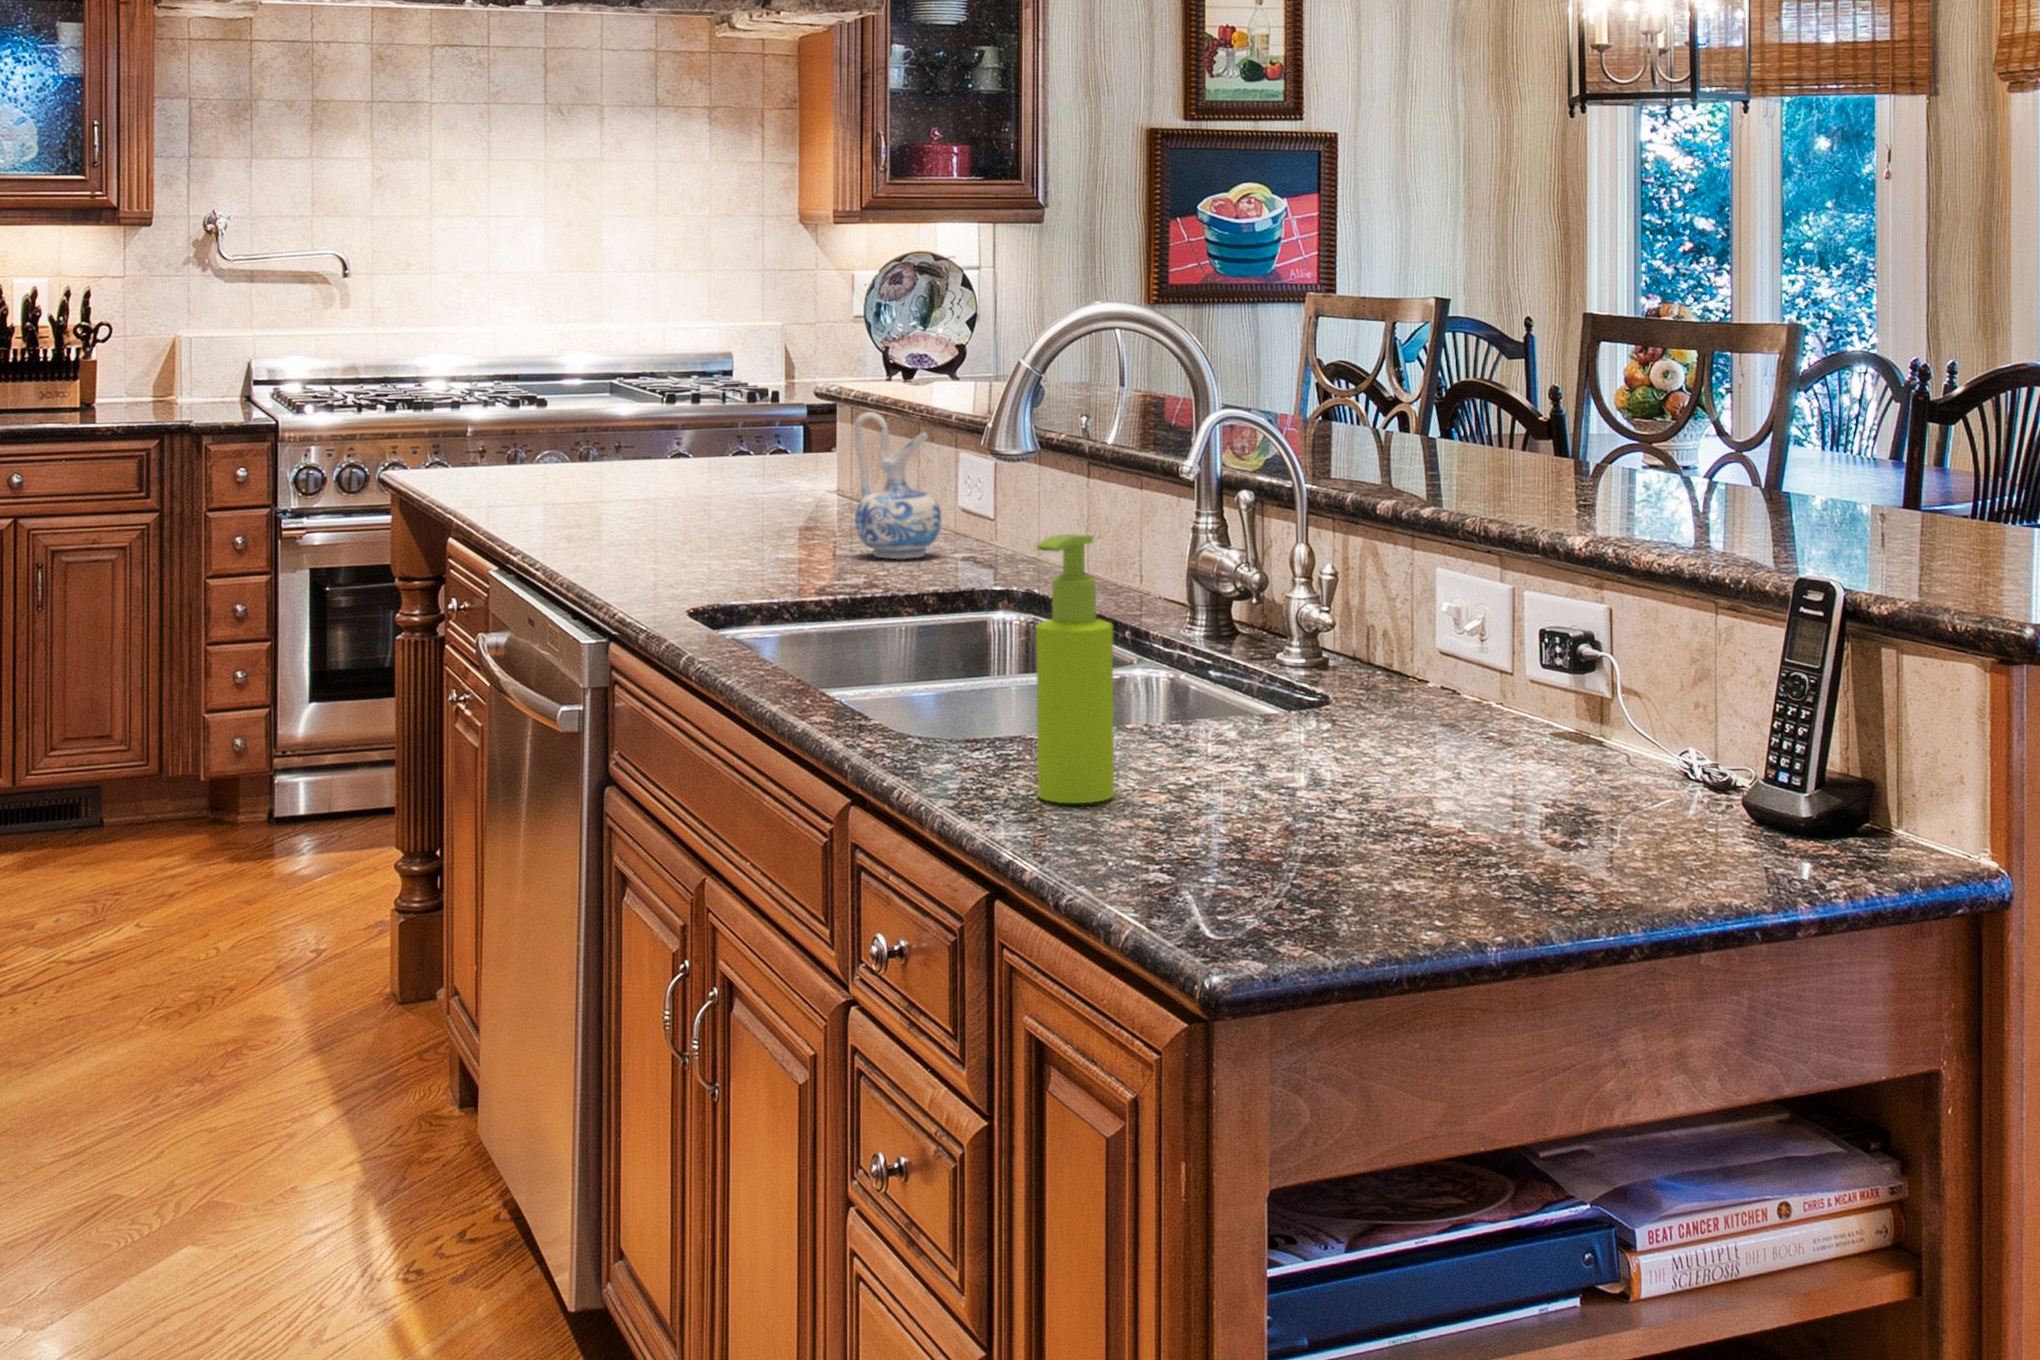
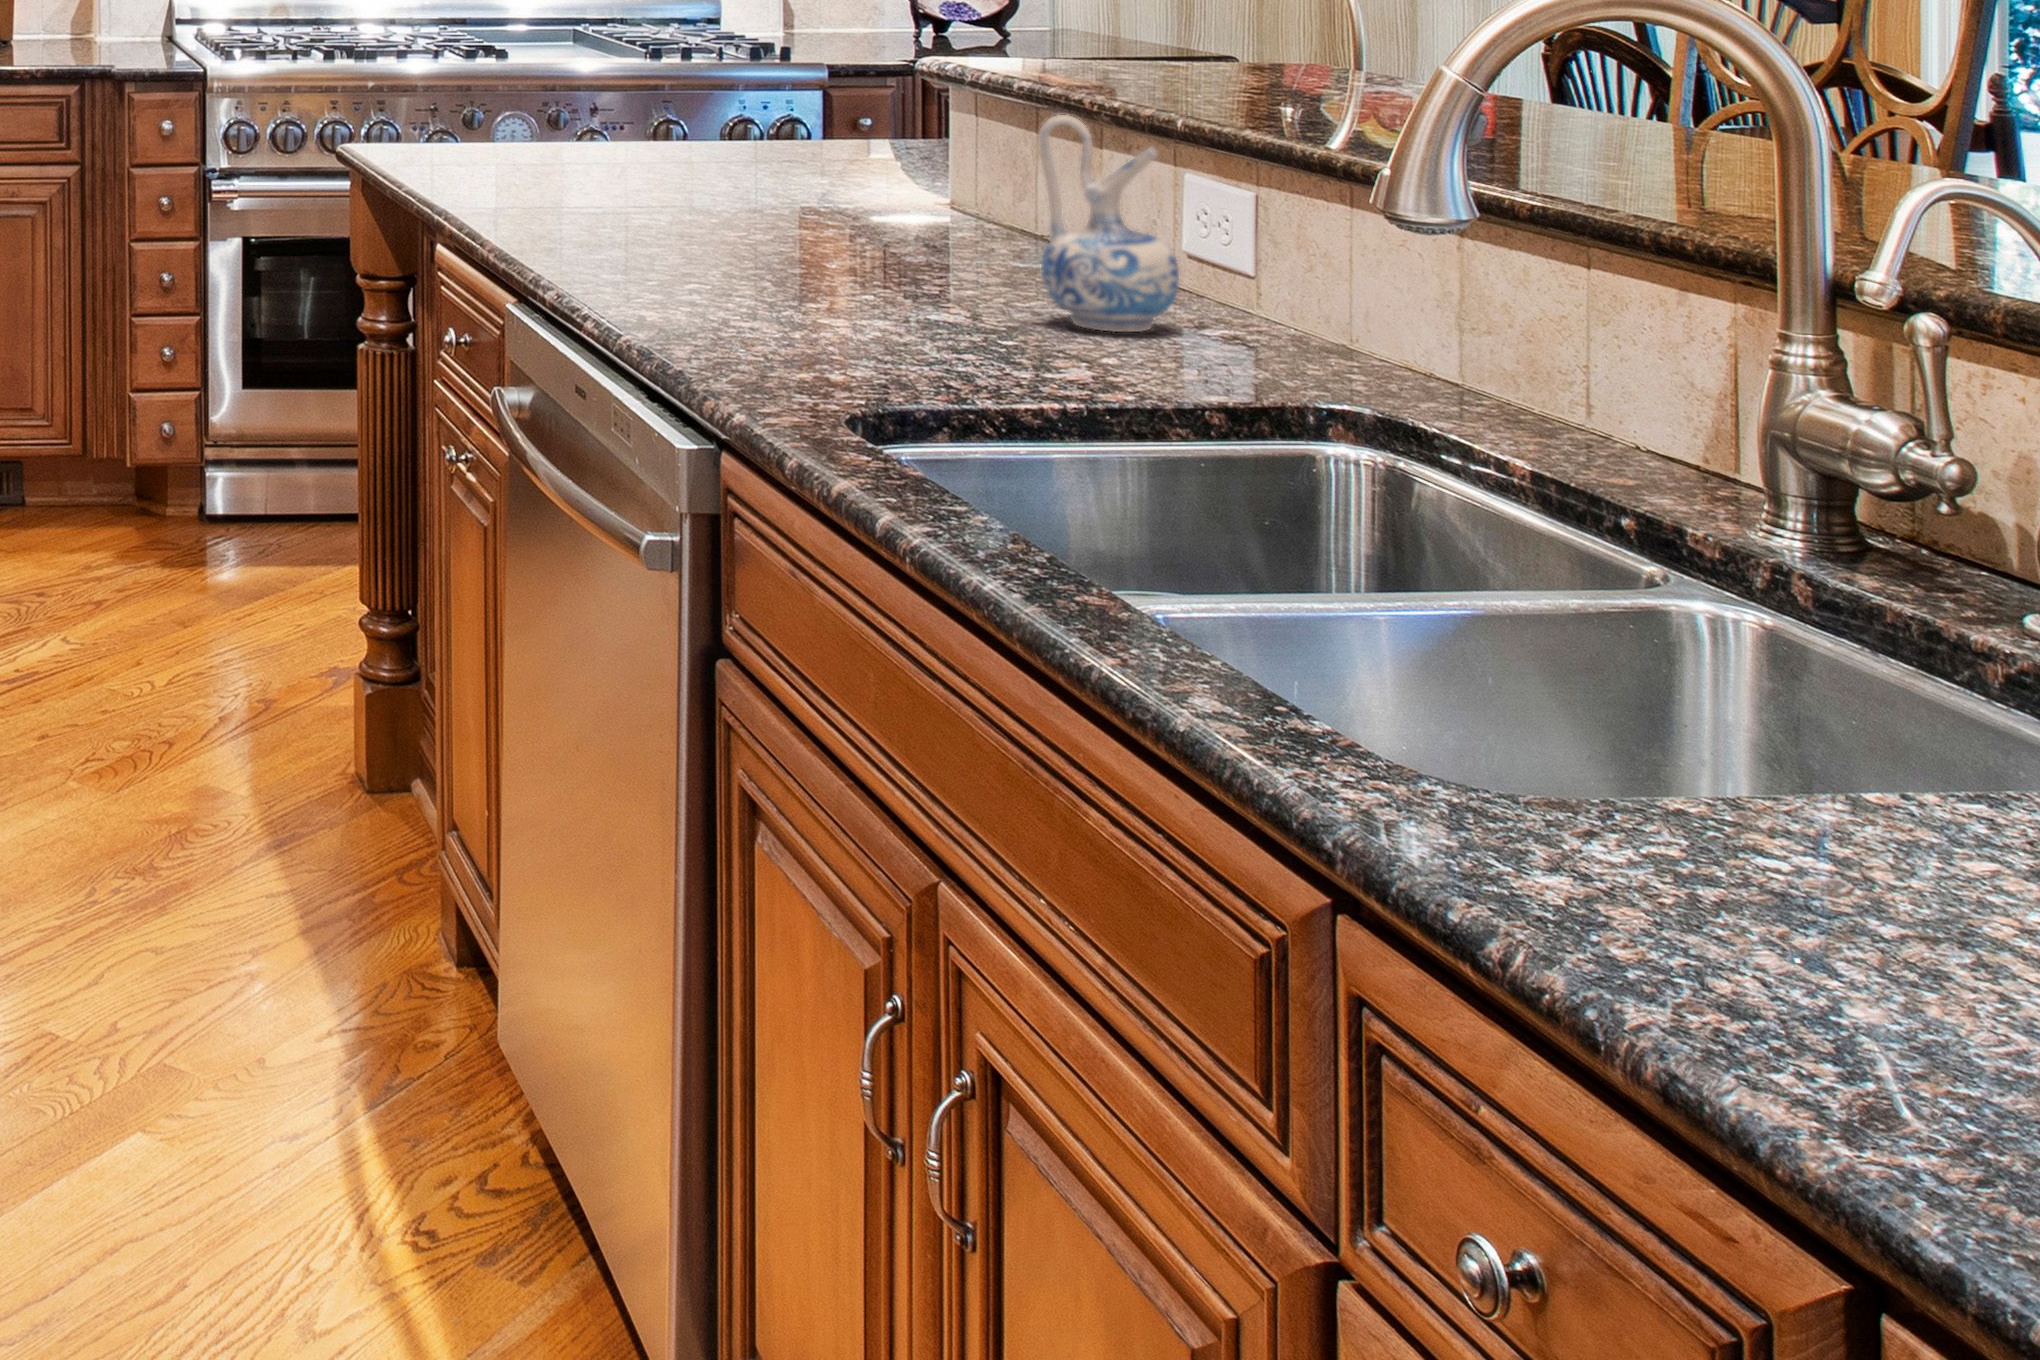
soap dispenser: present [1036,534,1114,803] -> none [1800,481,2007,1065]

